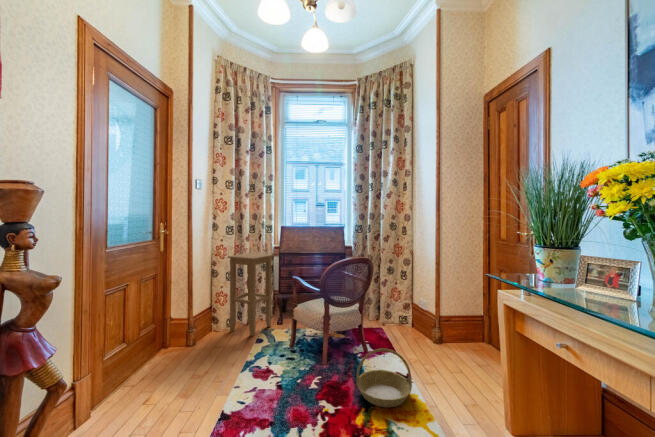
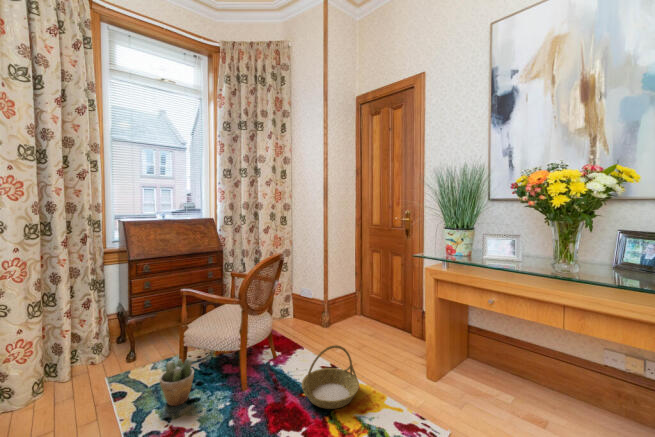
stool: present [228,253,273,336] -> none [35,263,121,399]
potted plant: none [272,326,295,359] -> present [160,358,194,406]

